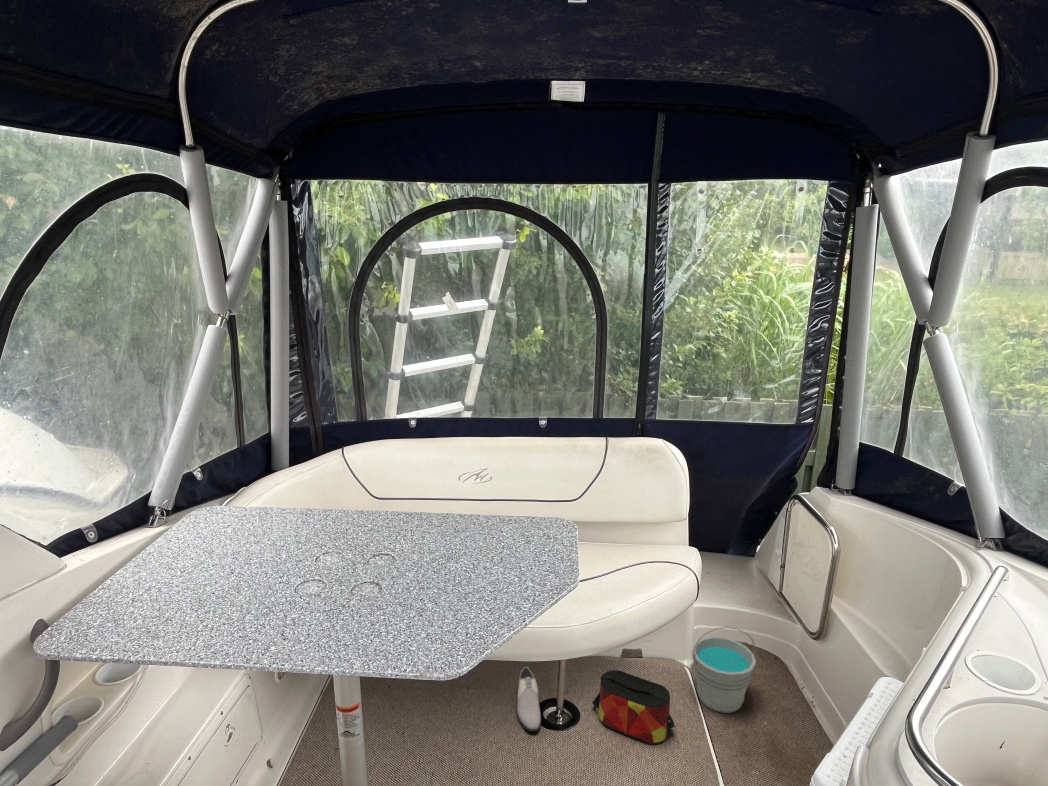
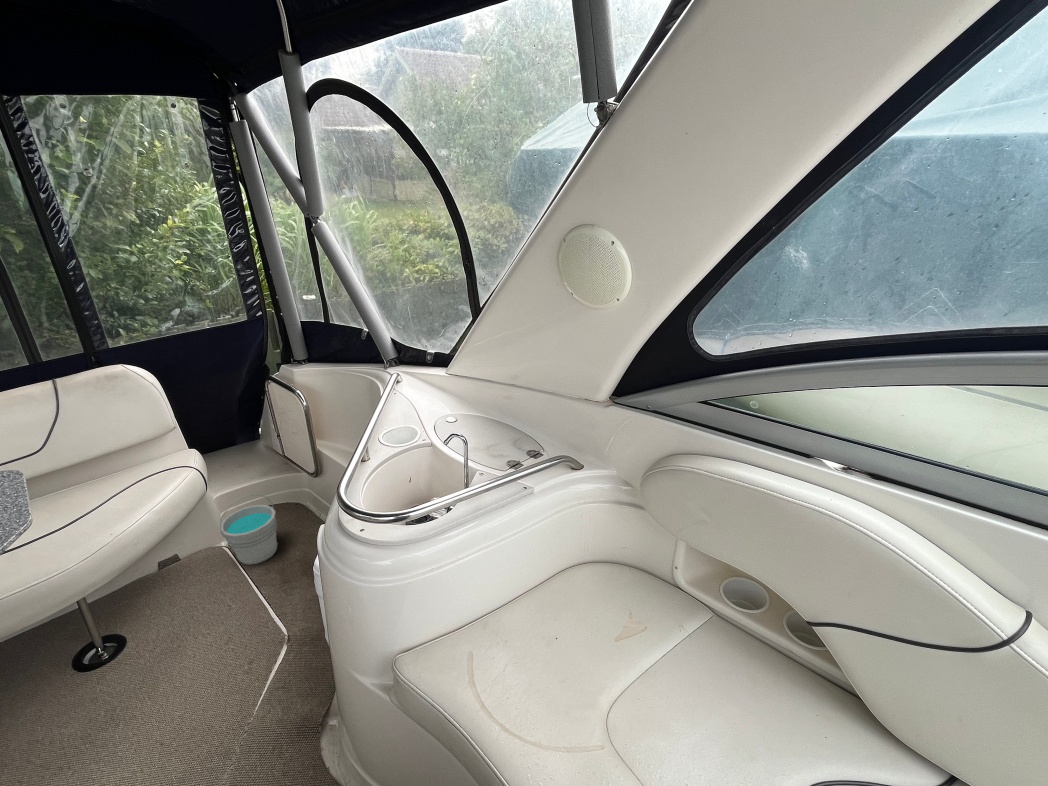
shoe: present [517,667,541,732] -> none [41,633,86,685]
bag: present [592,670,675,745] -> none [136,569,224,632]

